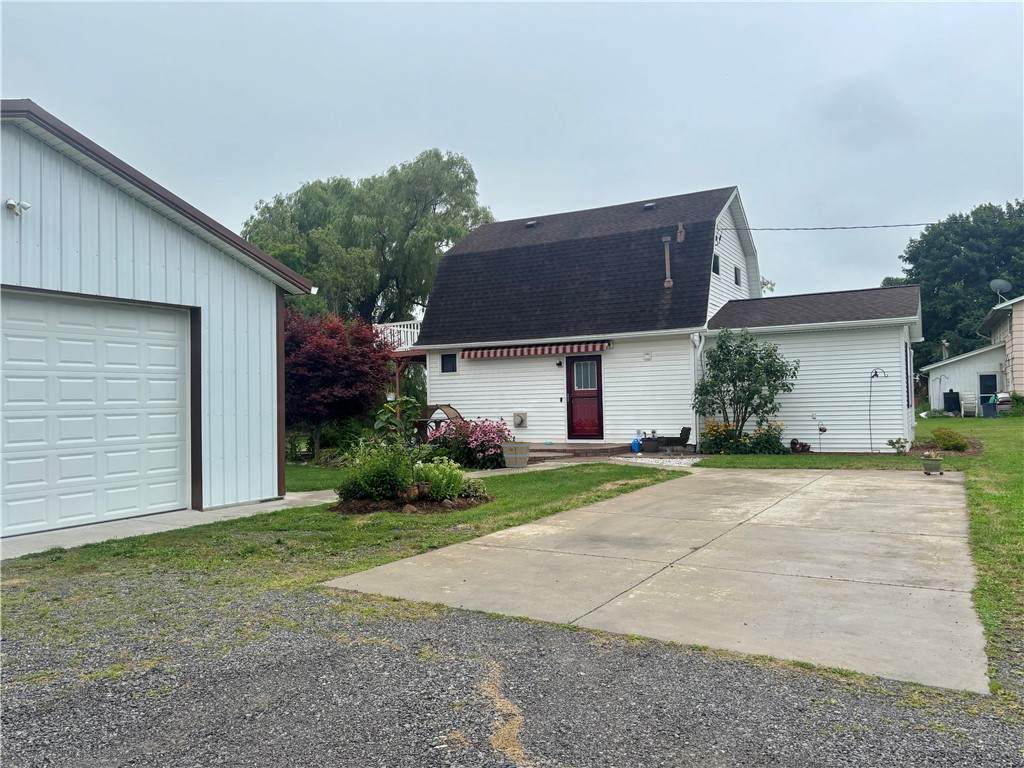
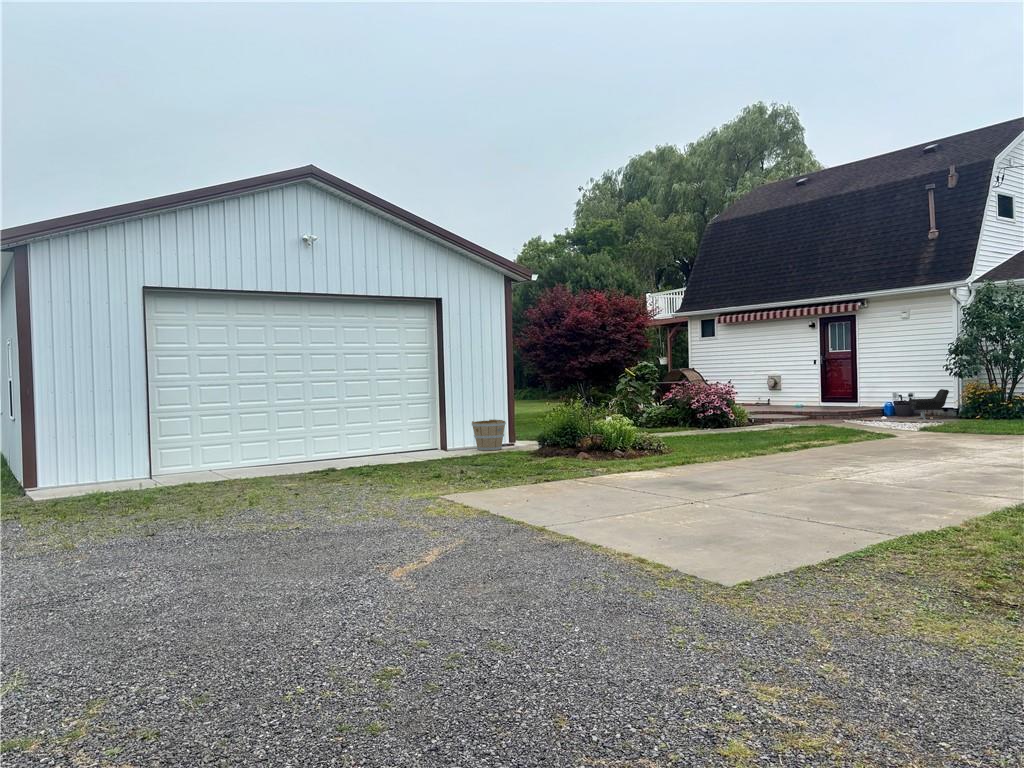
wooden bucket: present [502,441,531,468] -> present [472,420,506,451]

